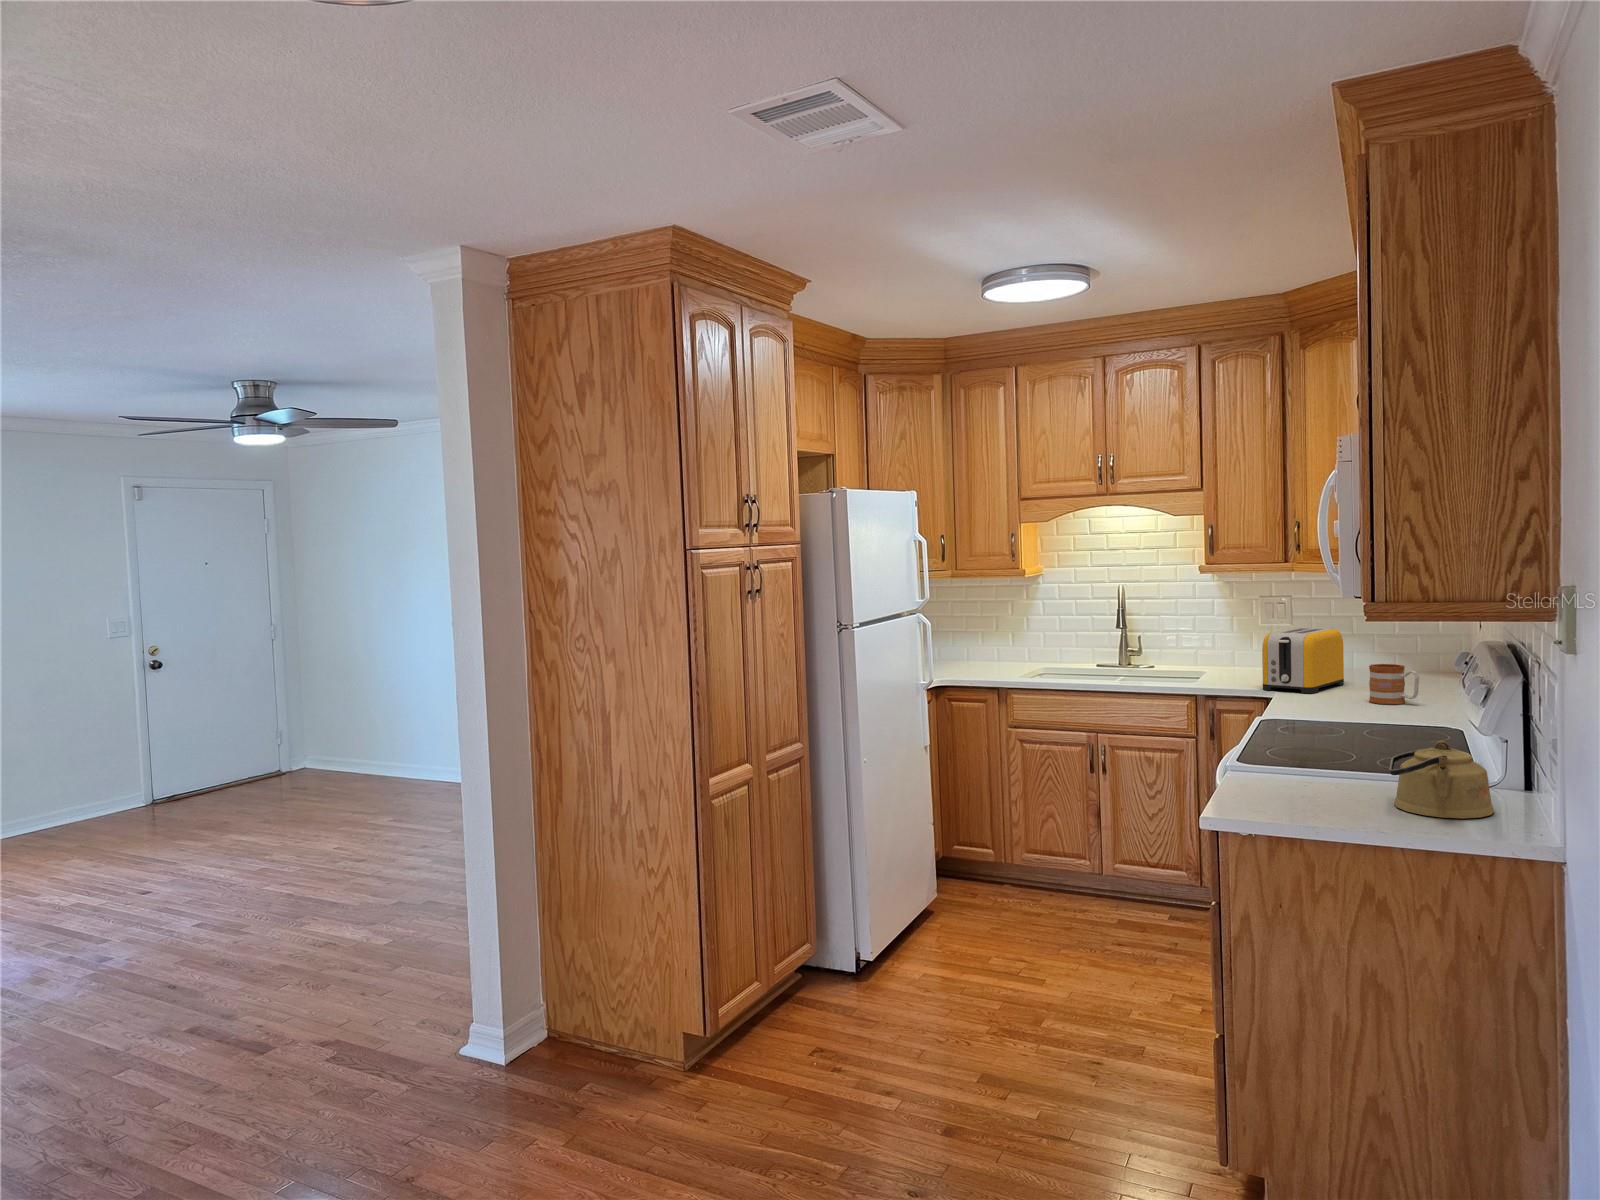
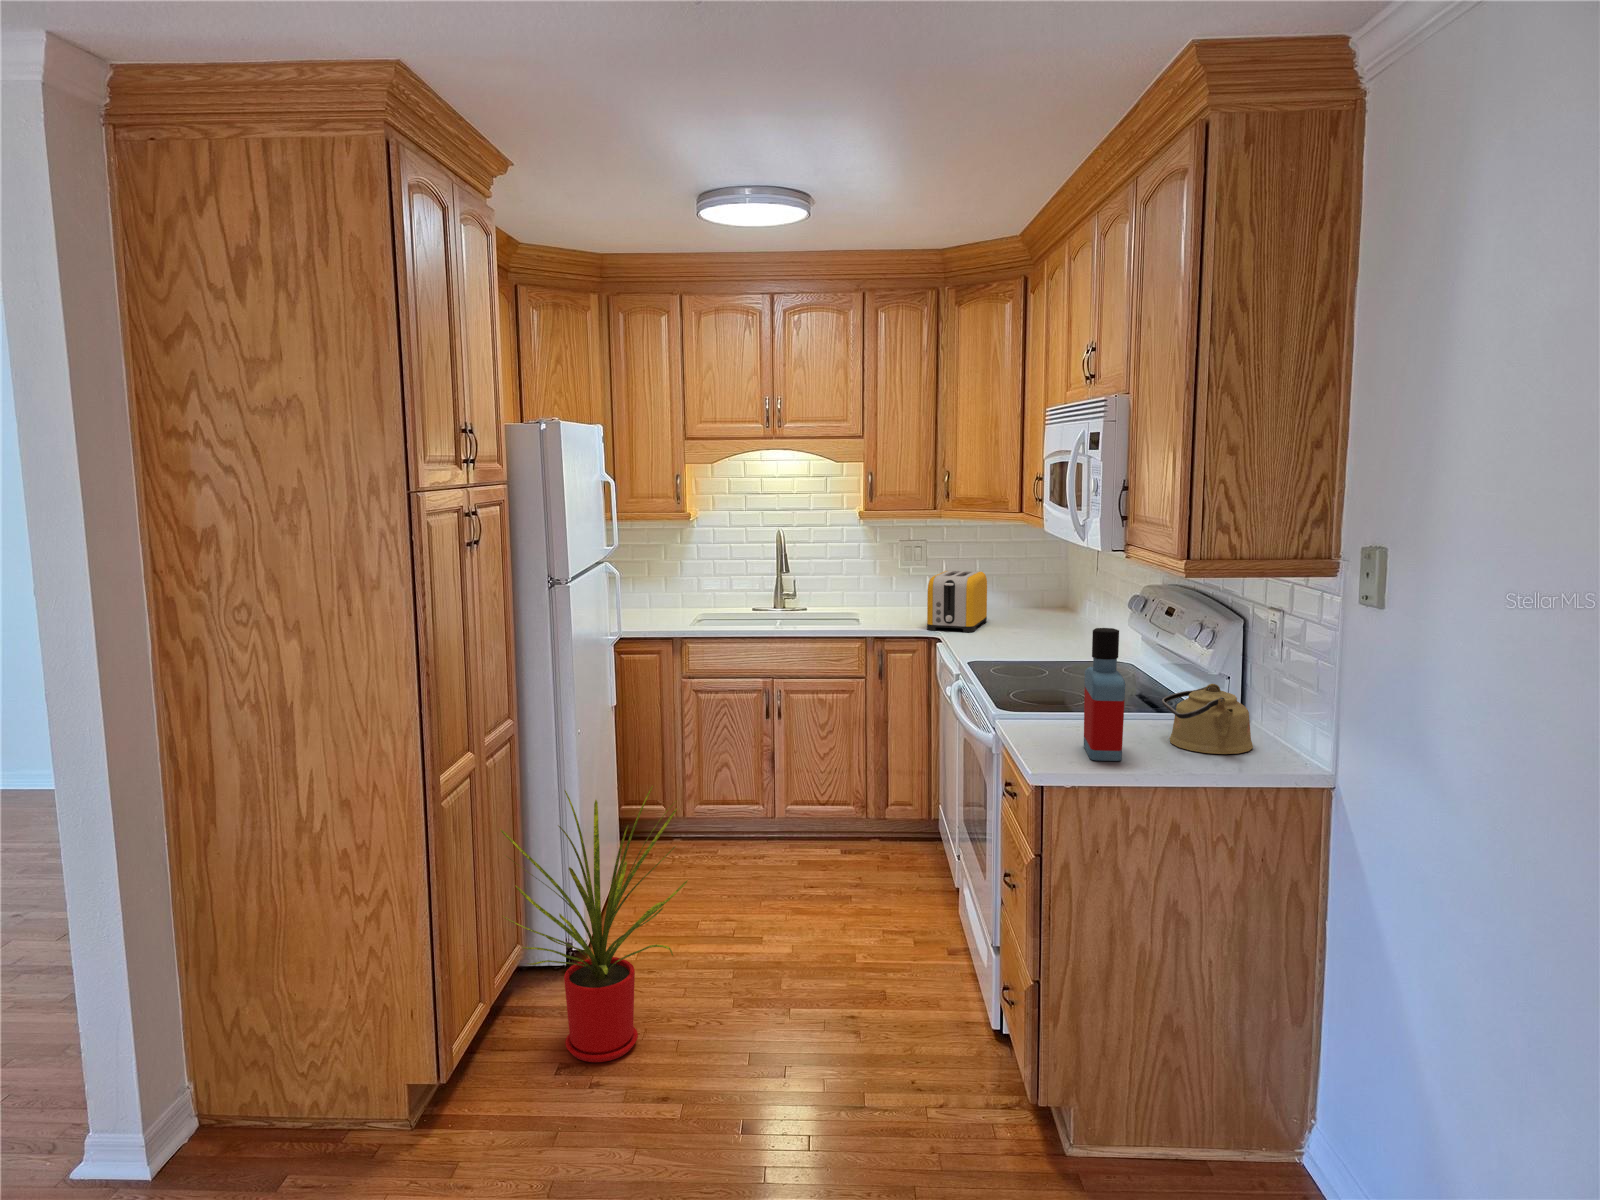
mug: present [1369,664,1419,704] -> none [1027,604,1069,640]
bottle: none [1275,674,1321,813] -> present [1084,628,1125,761]
house plant: none [764,807,936,1054] -> present [500,786,688,1062]

